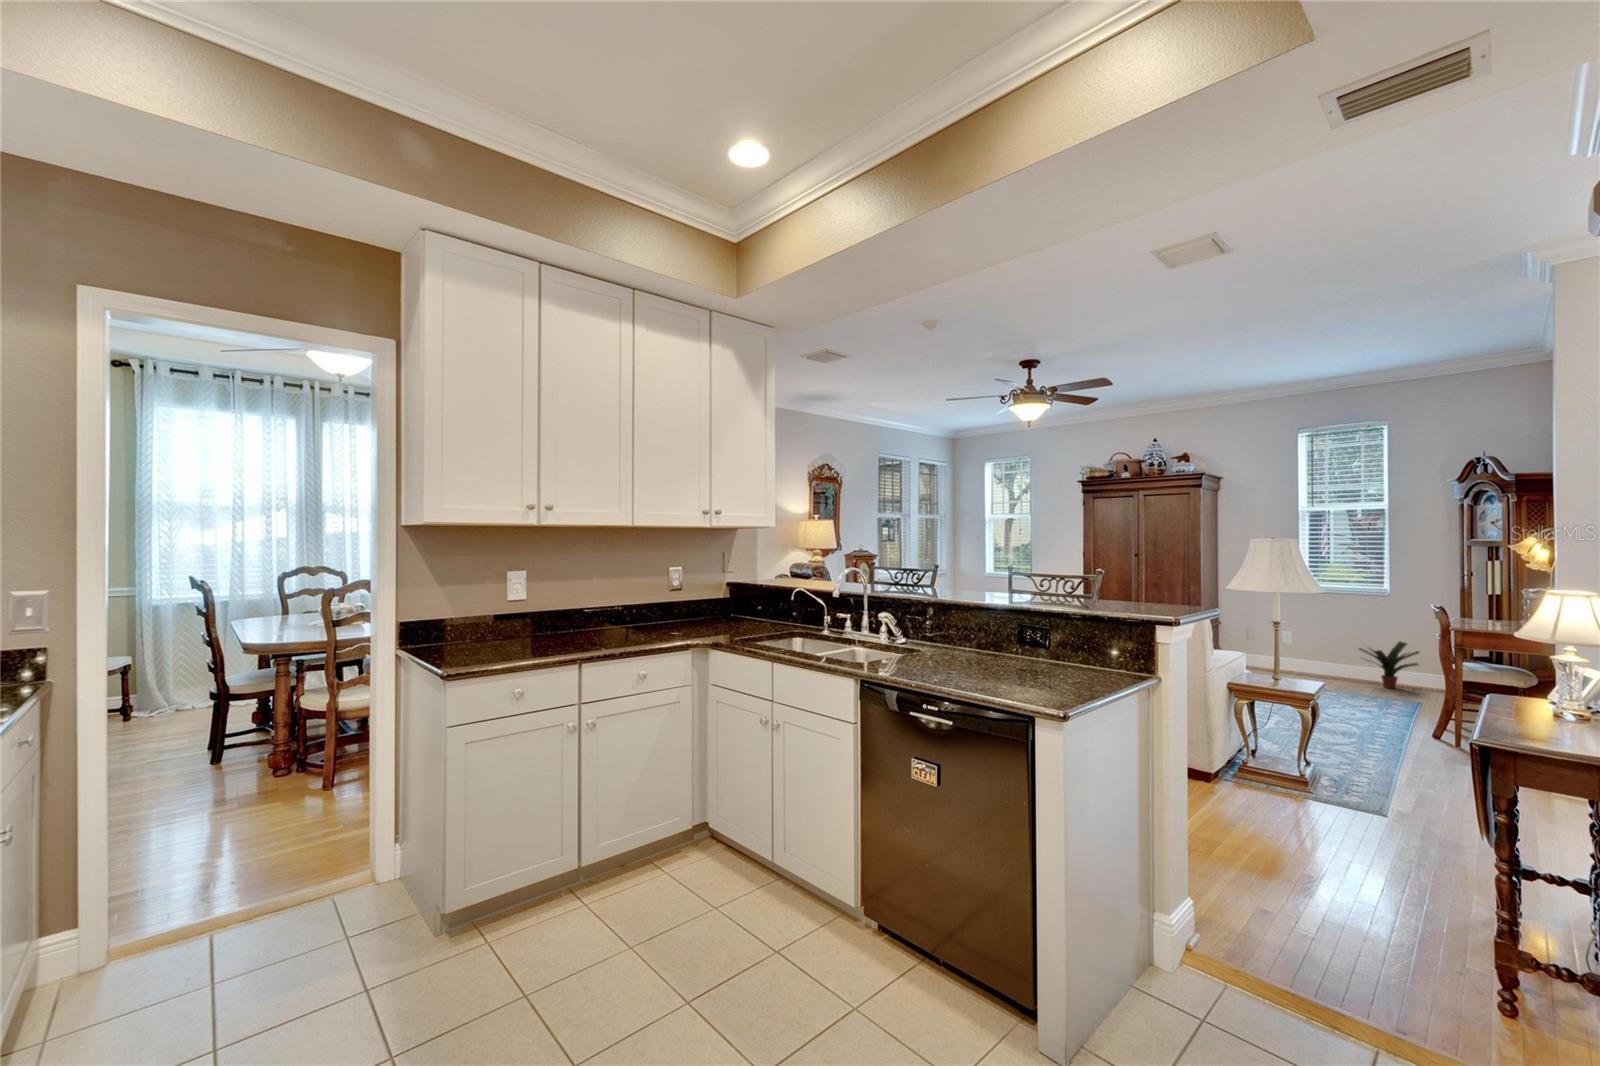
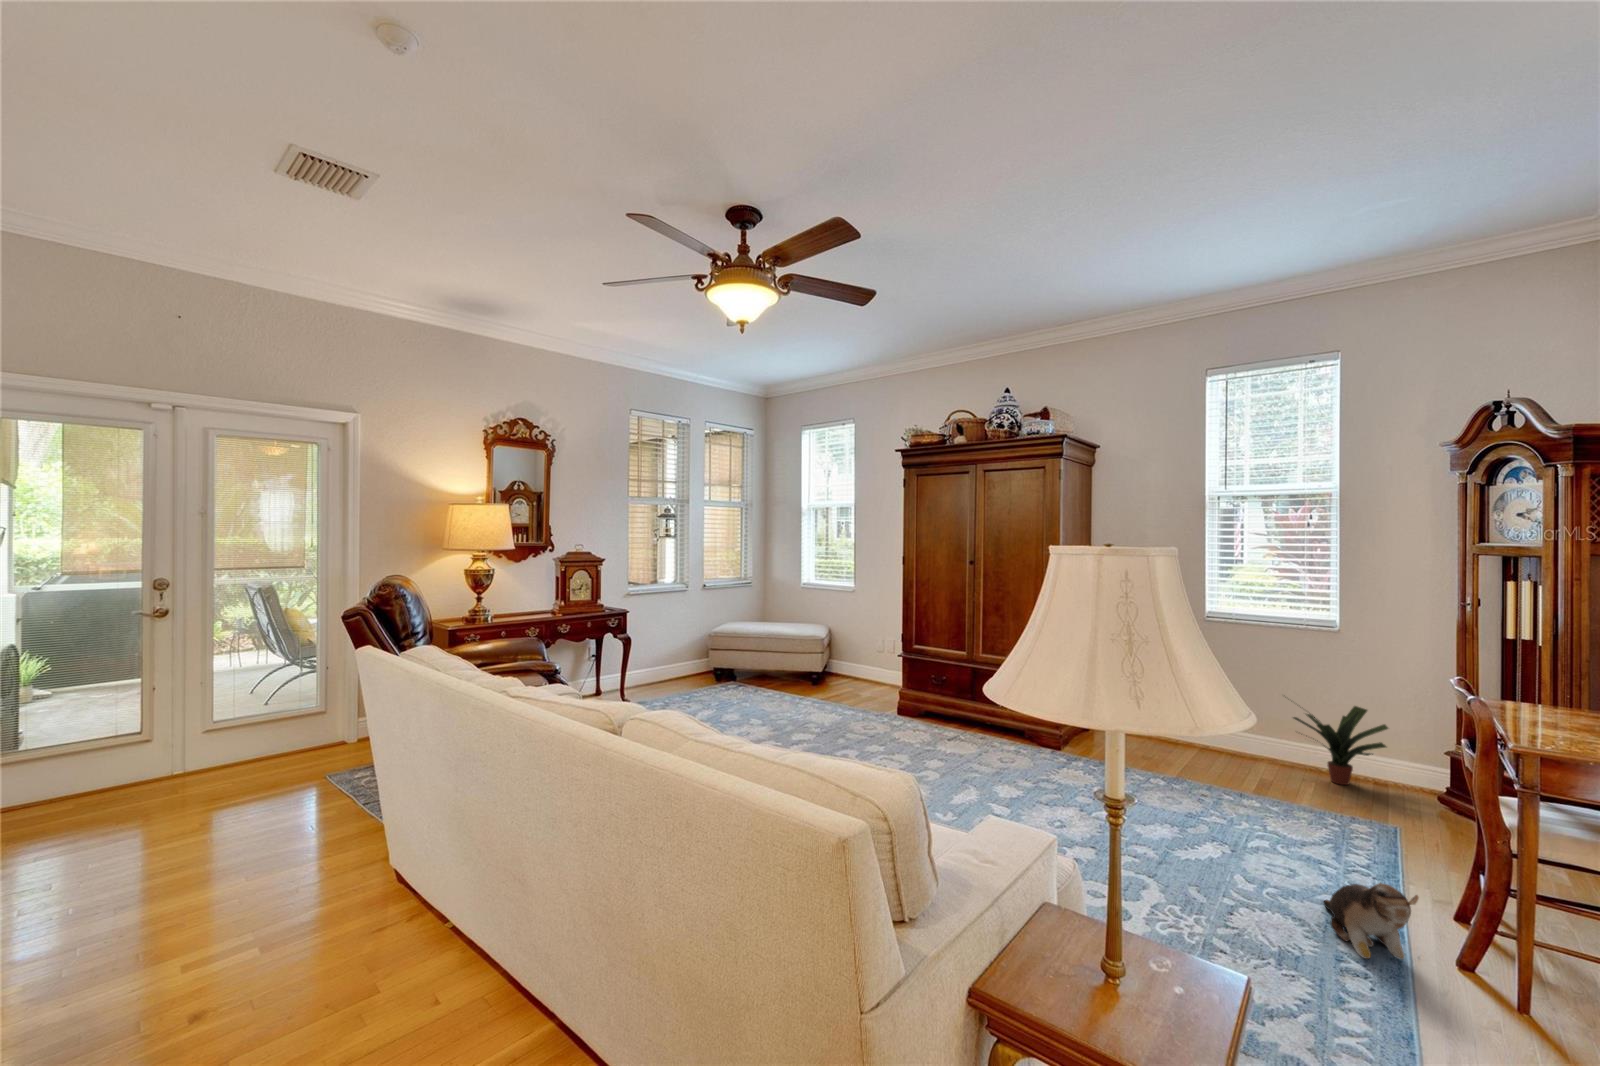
plush toy: none [1368,698,1409,735] -> present [1323,883,1419,959]

